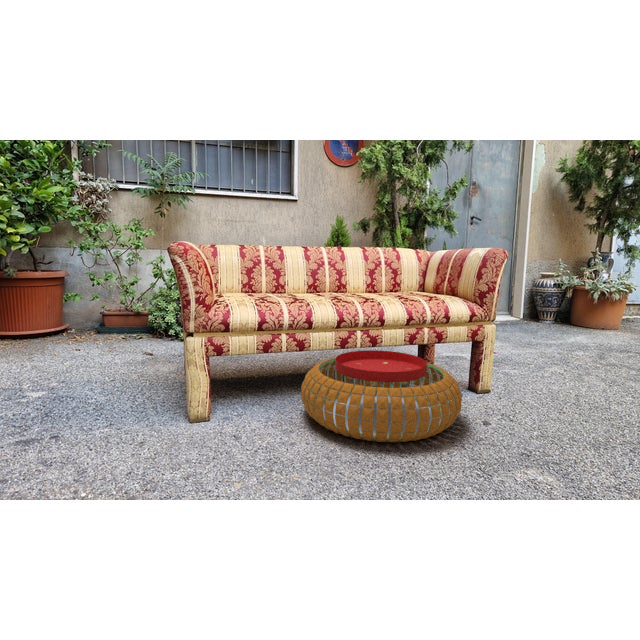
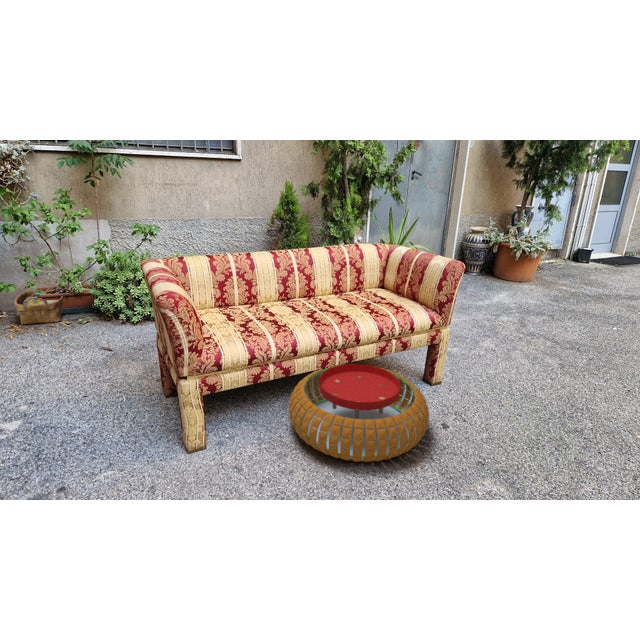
woven basket: none [83,301,127,336] -> present [14,281,63,324]

